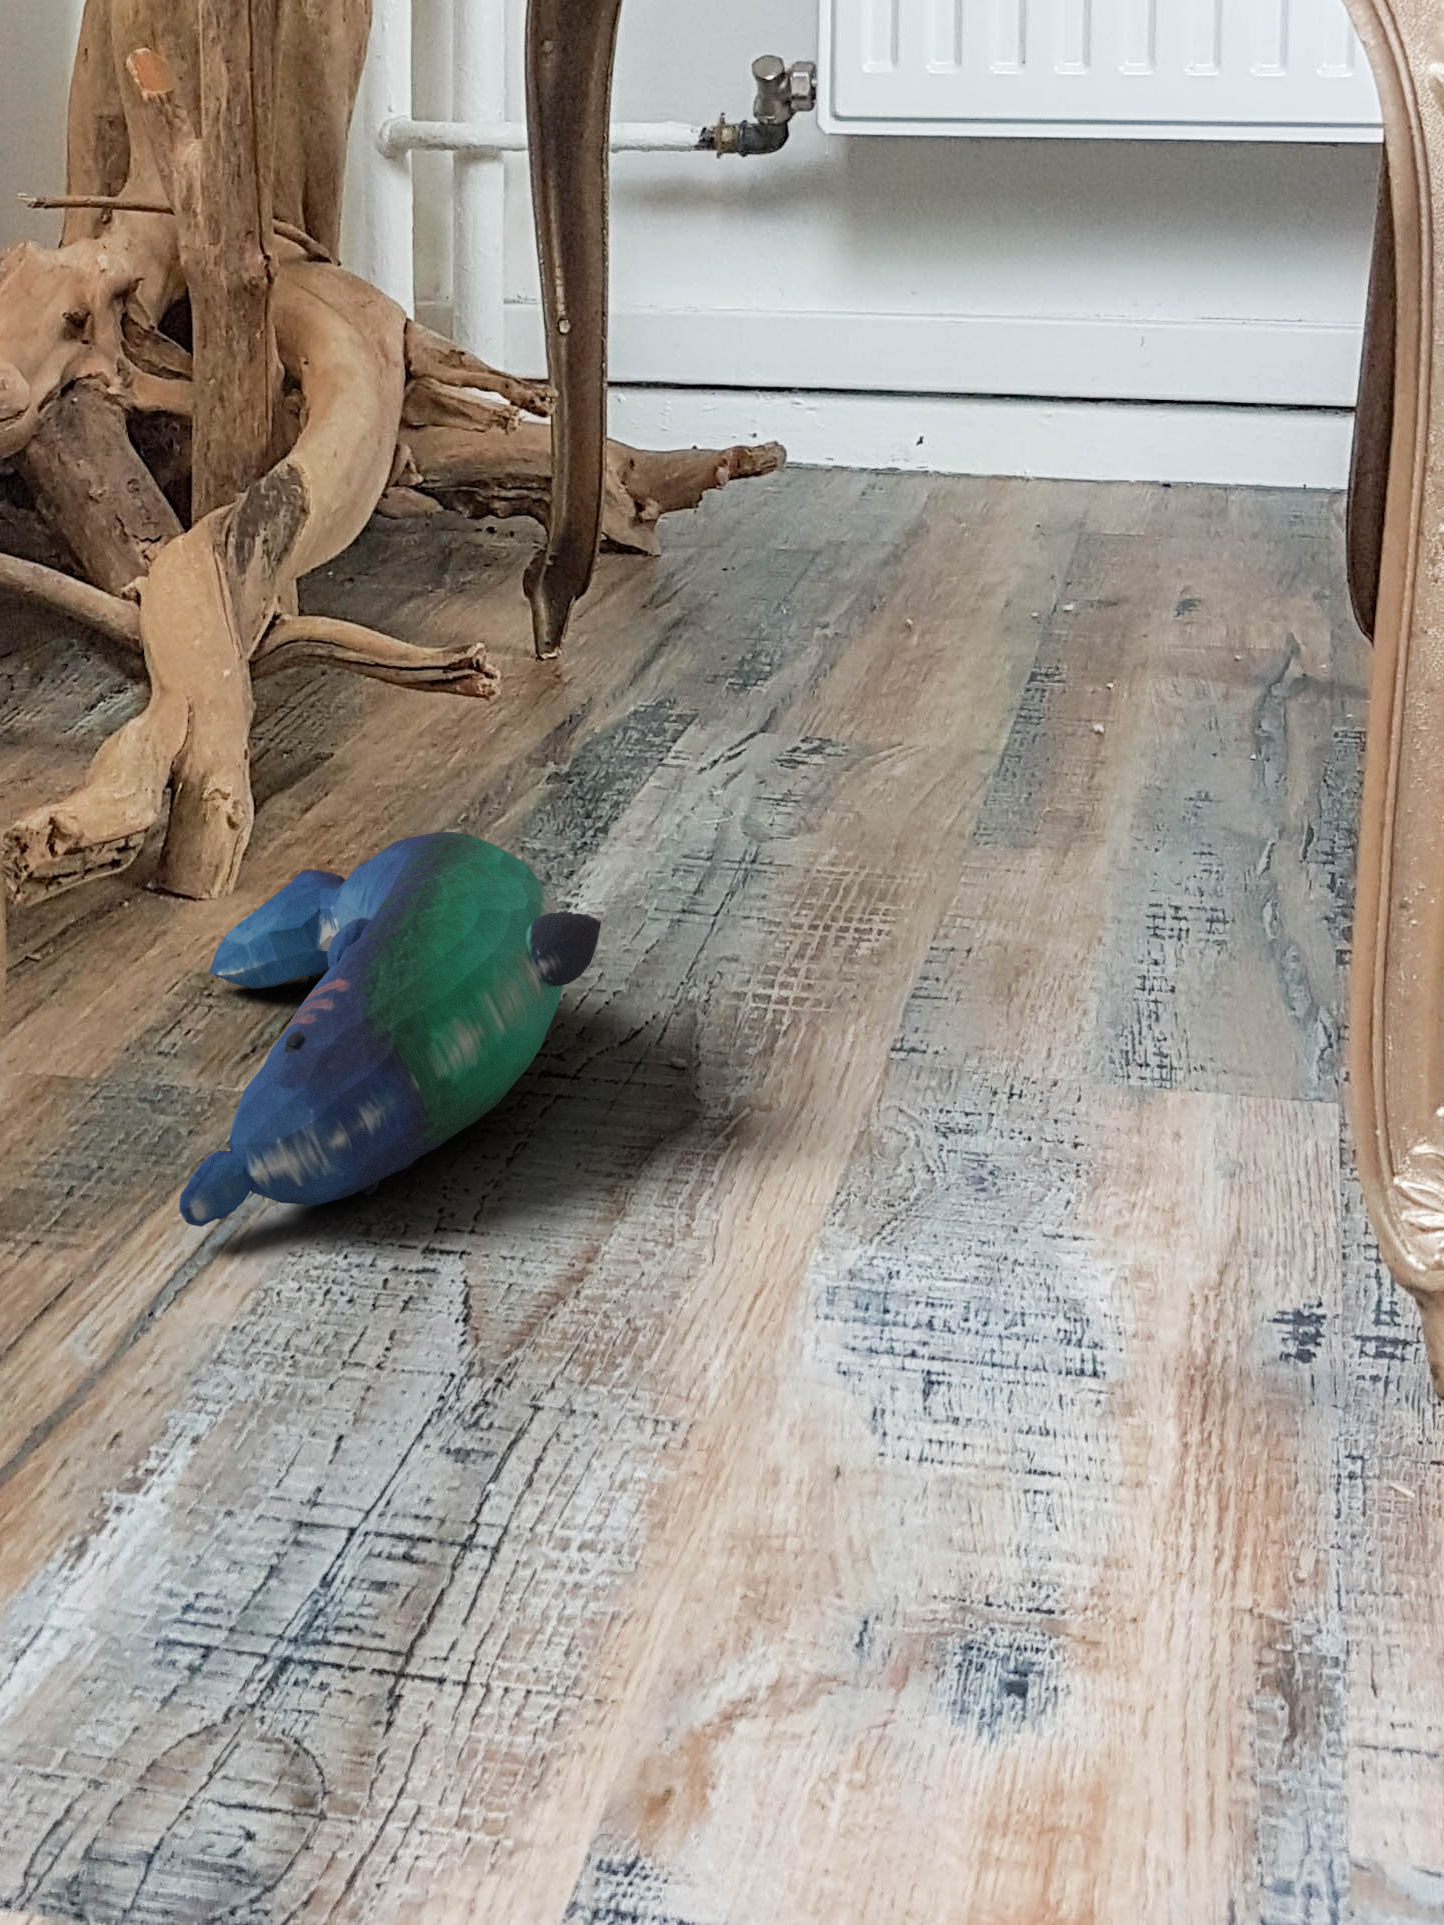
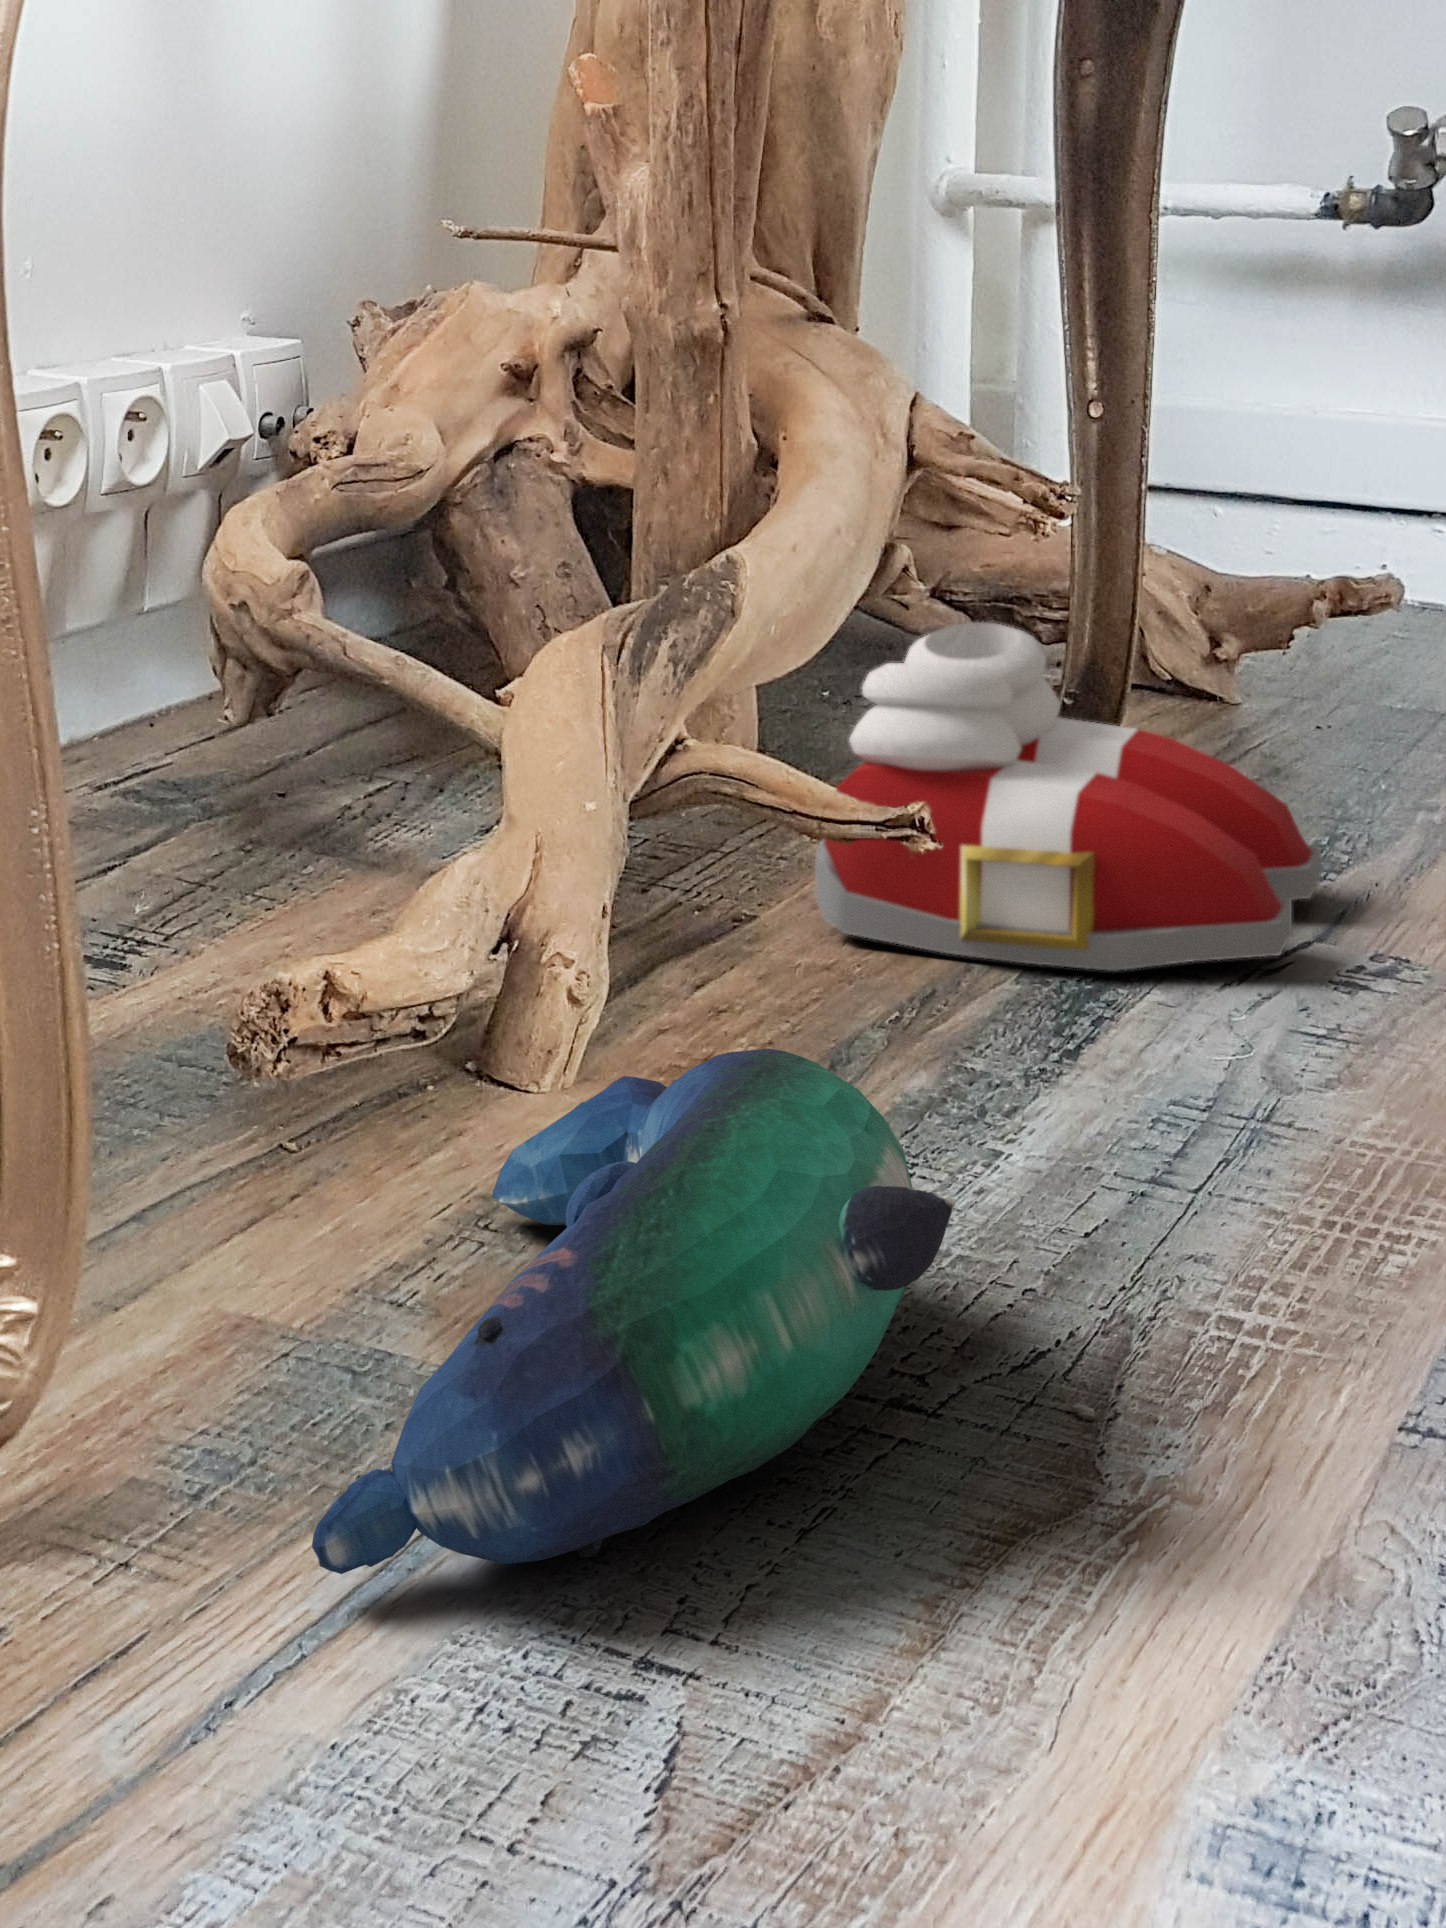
slippers: none [384,503,759,768] -> present [815,622,1321,971]

